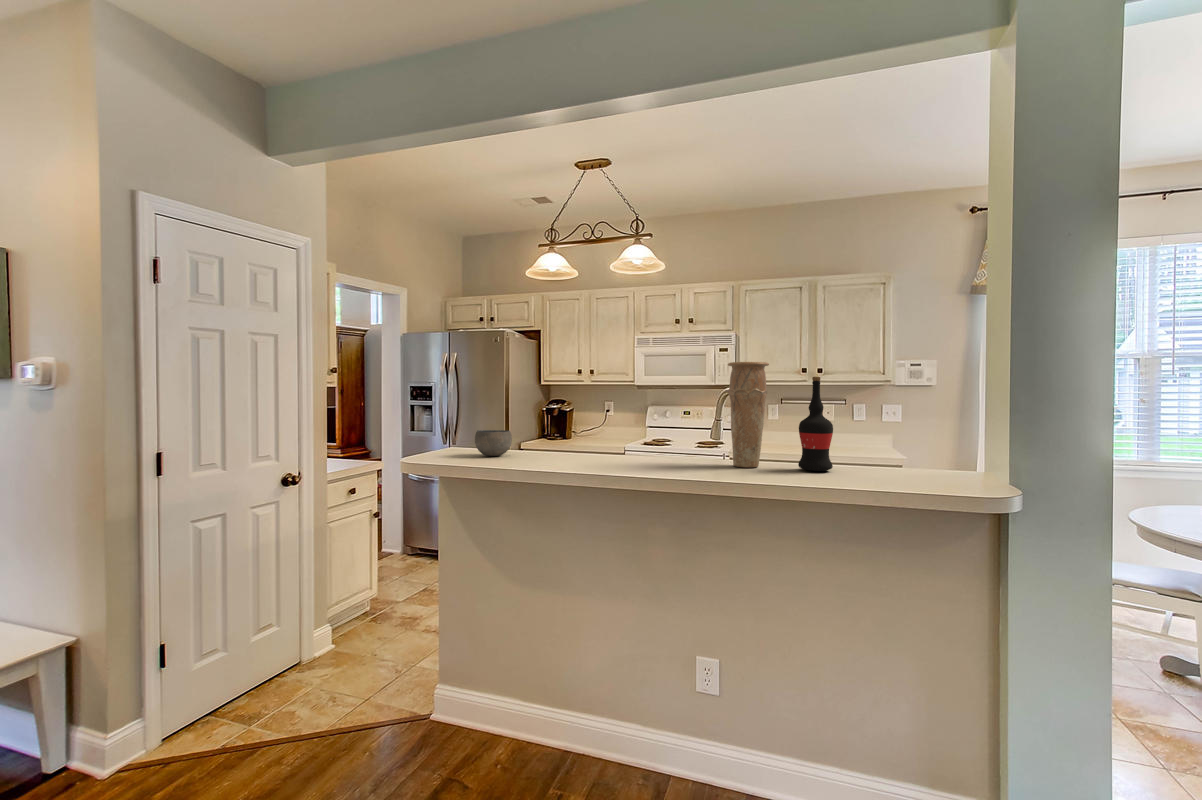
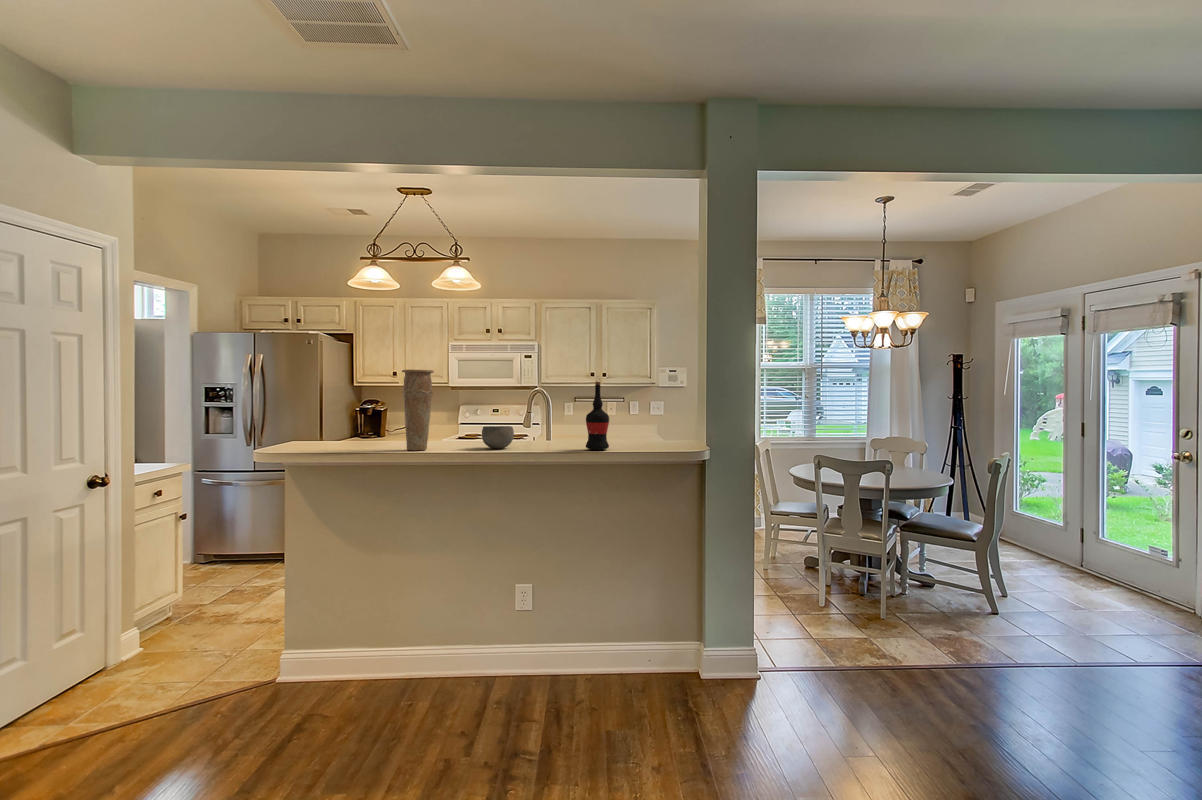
vase: present [728,362,769,467] -> present [402,370,434,451]
bowl: present [475,430,512,456] -> present [482,426,514,449]

